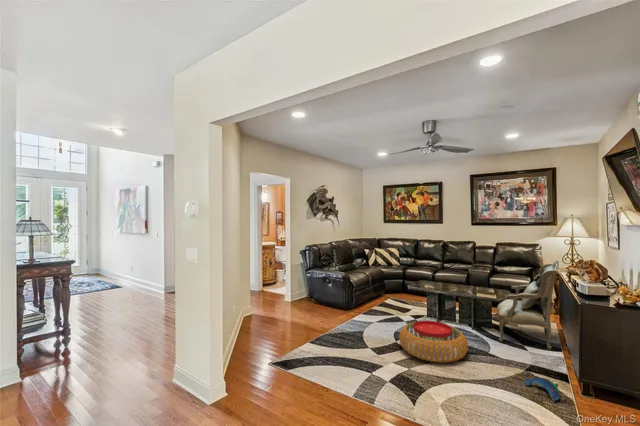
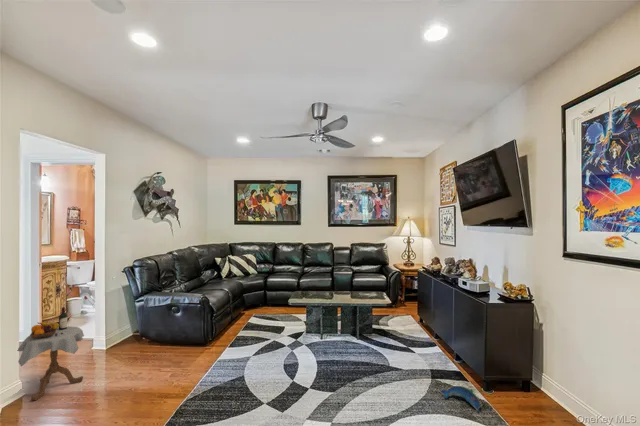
armchair: present [497,261,559,350] -> none [379,259,437,349]
side table: none [248,271,277,319] -> present [17,307,84,400]
pouf: present [399,320,468,363] -> none [297,342,377,399]

